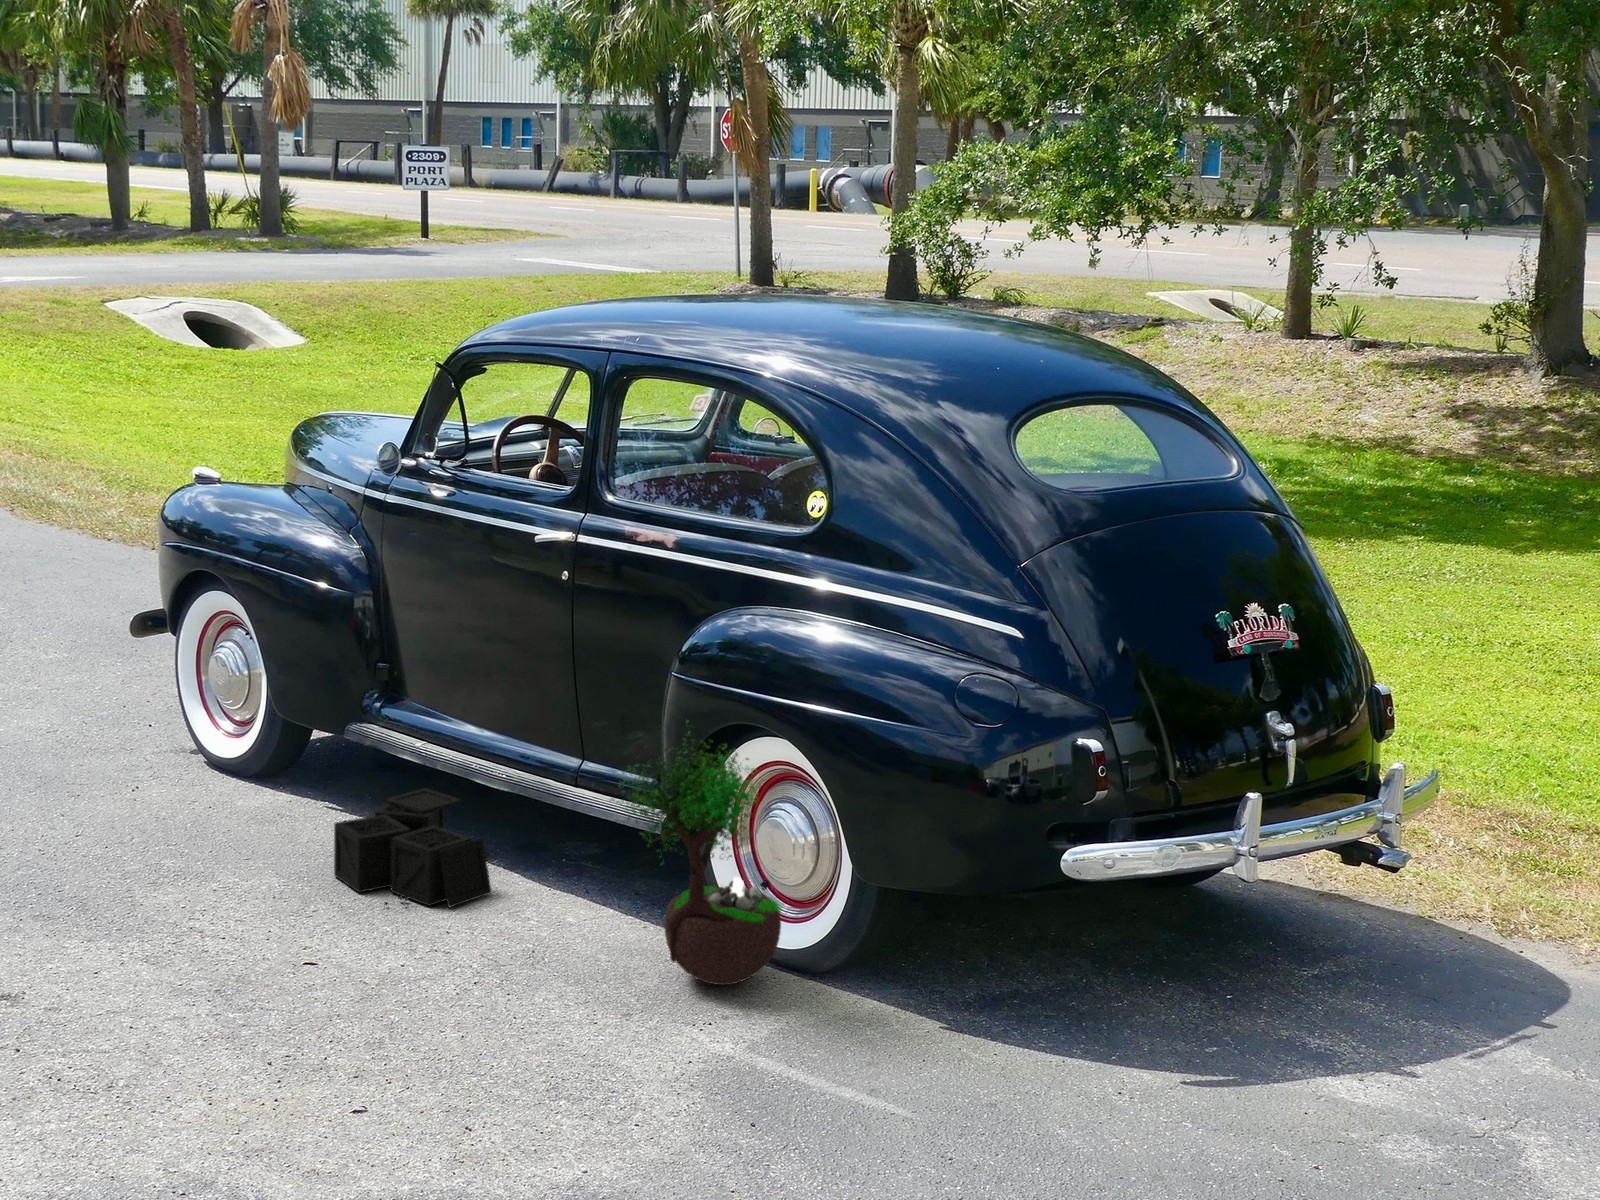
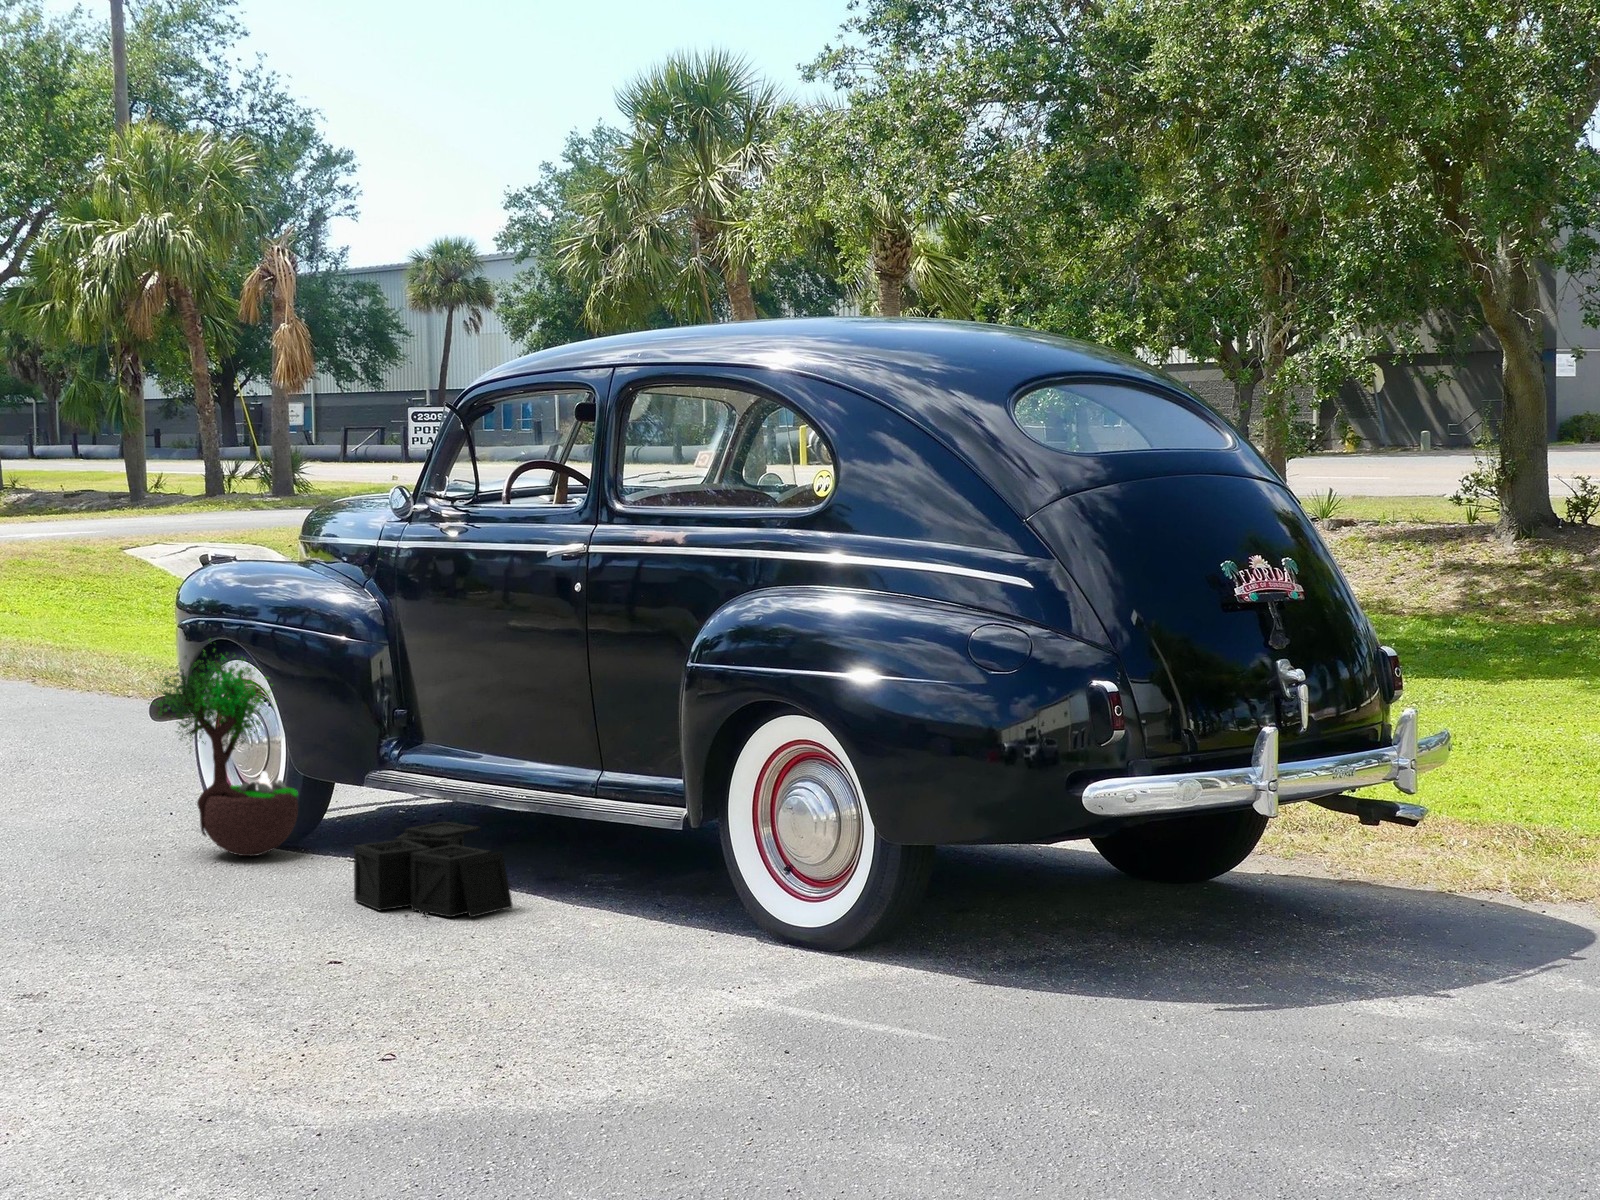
potted tree: present [611,721,782,985] -> present [148,649,298,856]

